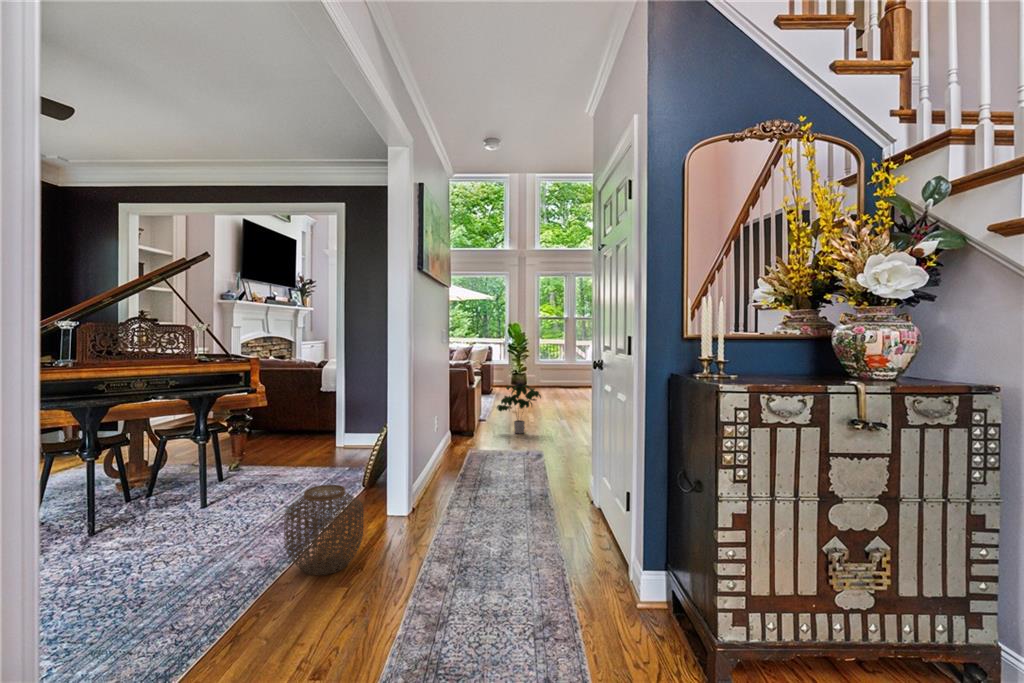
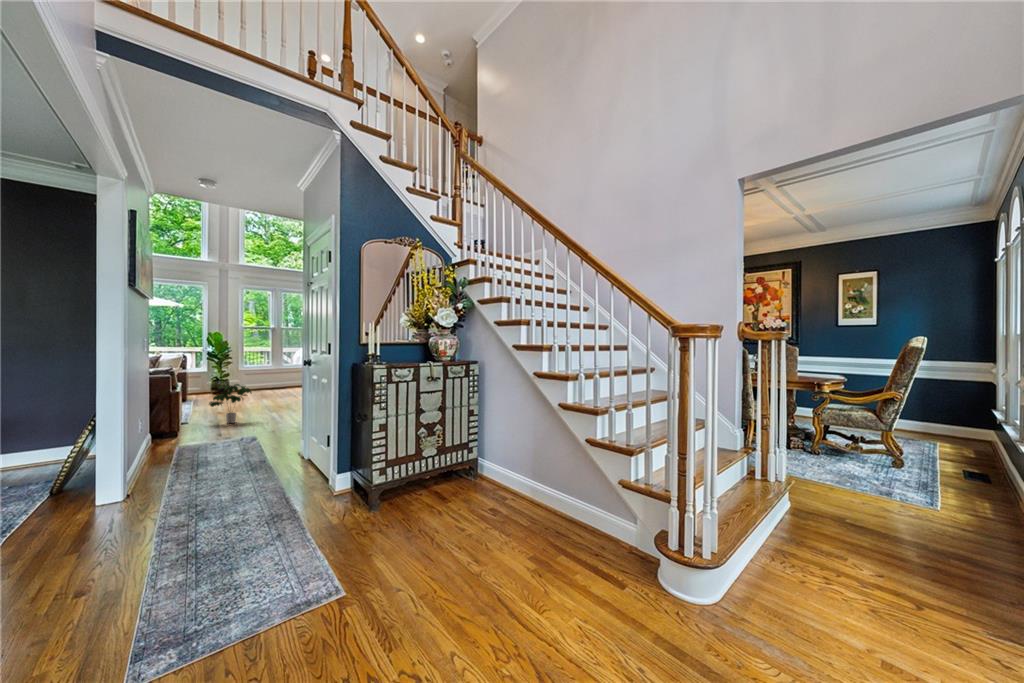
woven basket: present [284,485,364,575] -> none [40,457,121,526]

